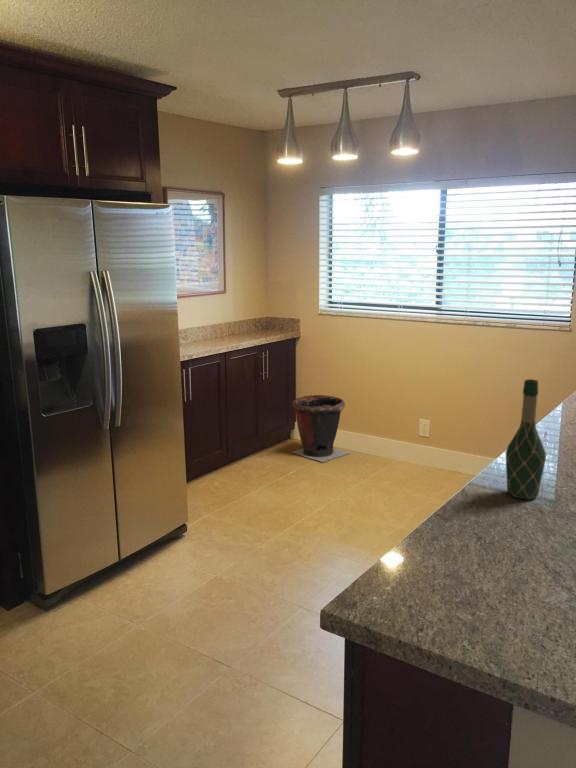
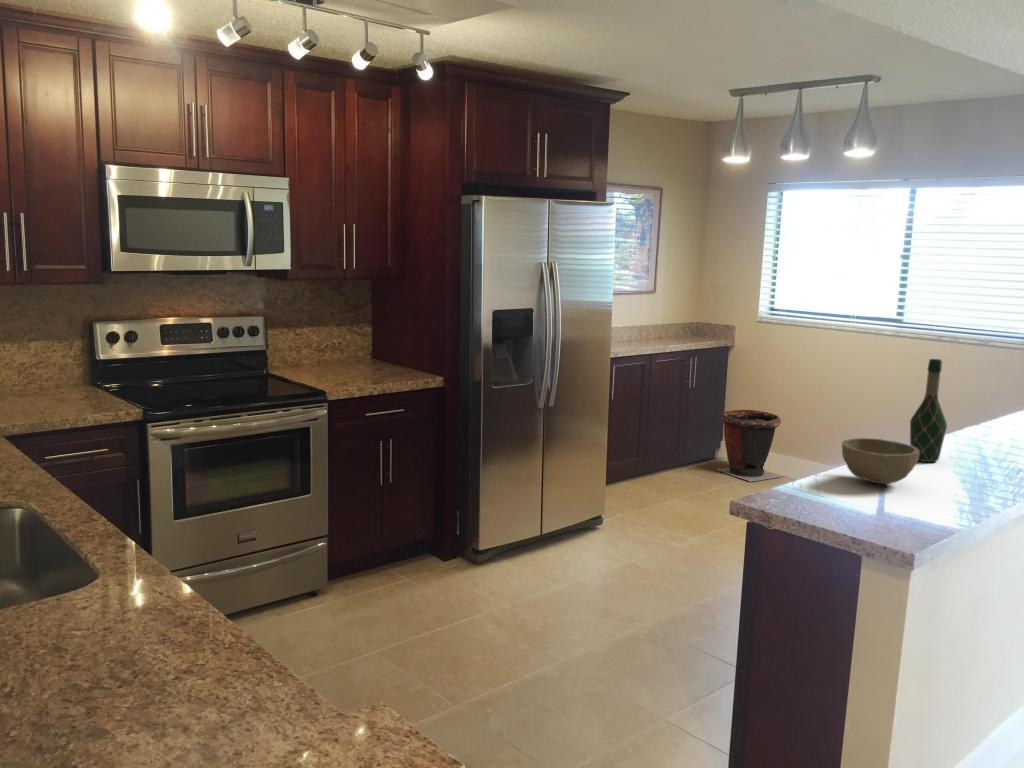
bowl: none [446,492,541,560] -> present [842,438,919,484]

